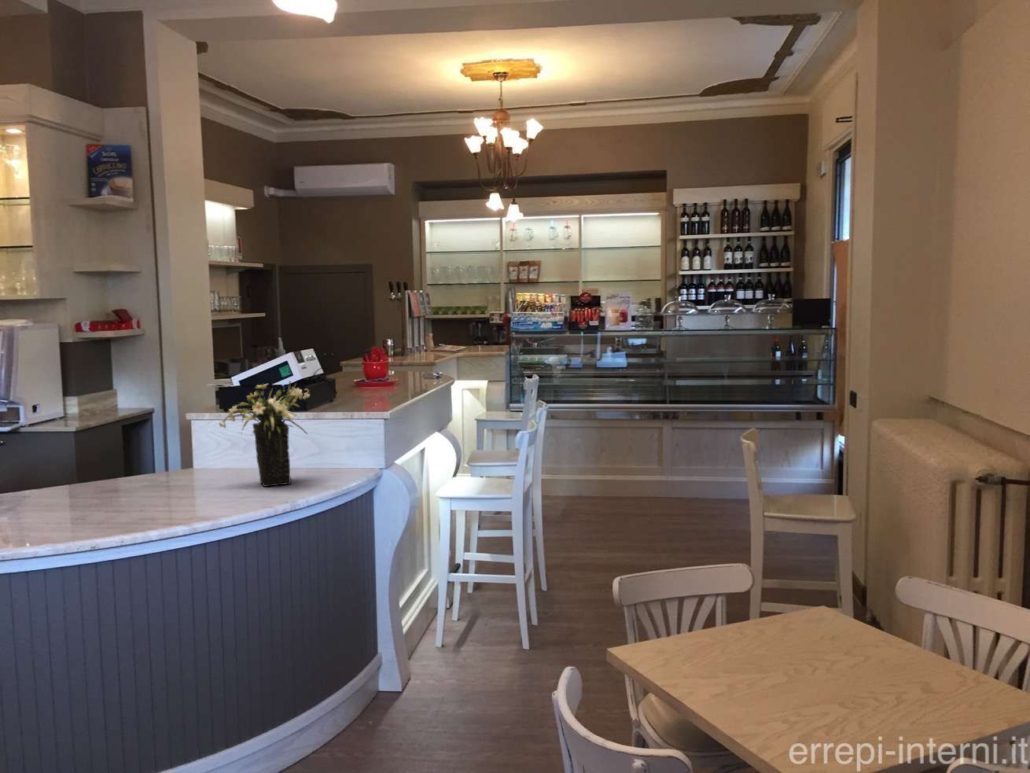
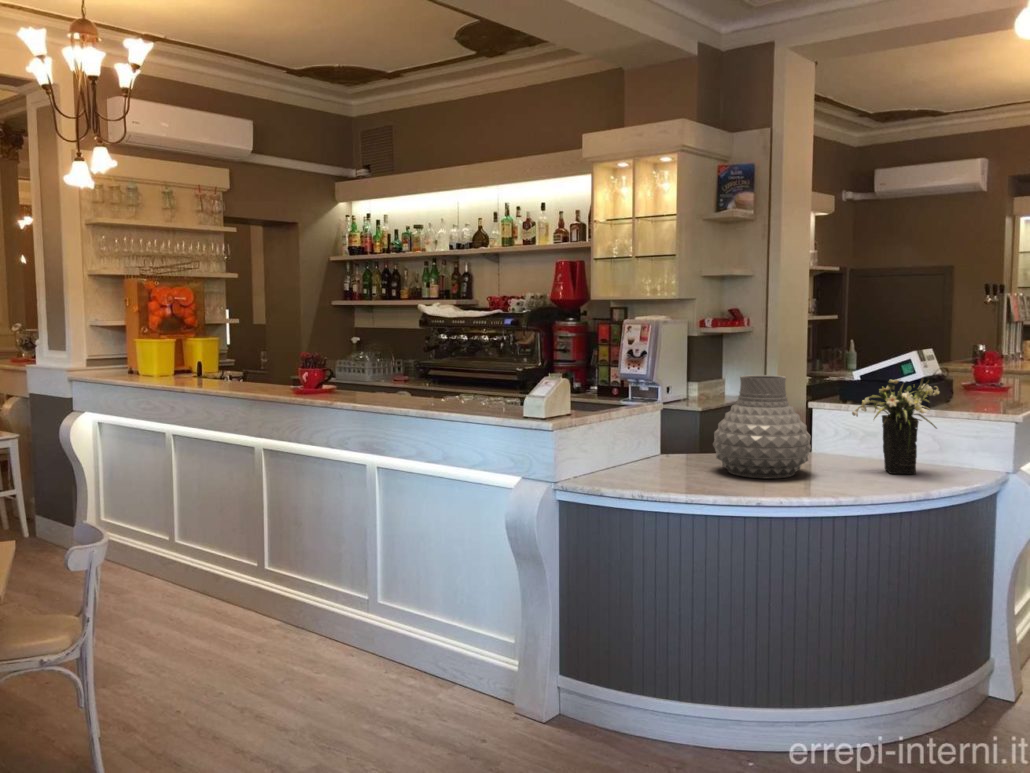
vase: none [50,388,173,512] -> present [713,375,811,479]

